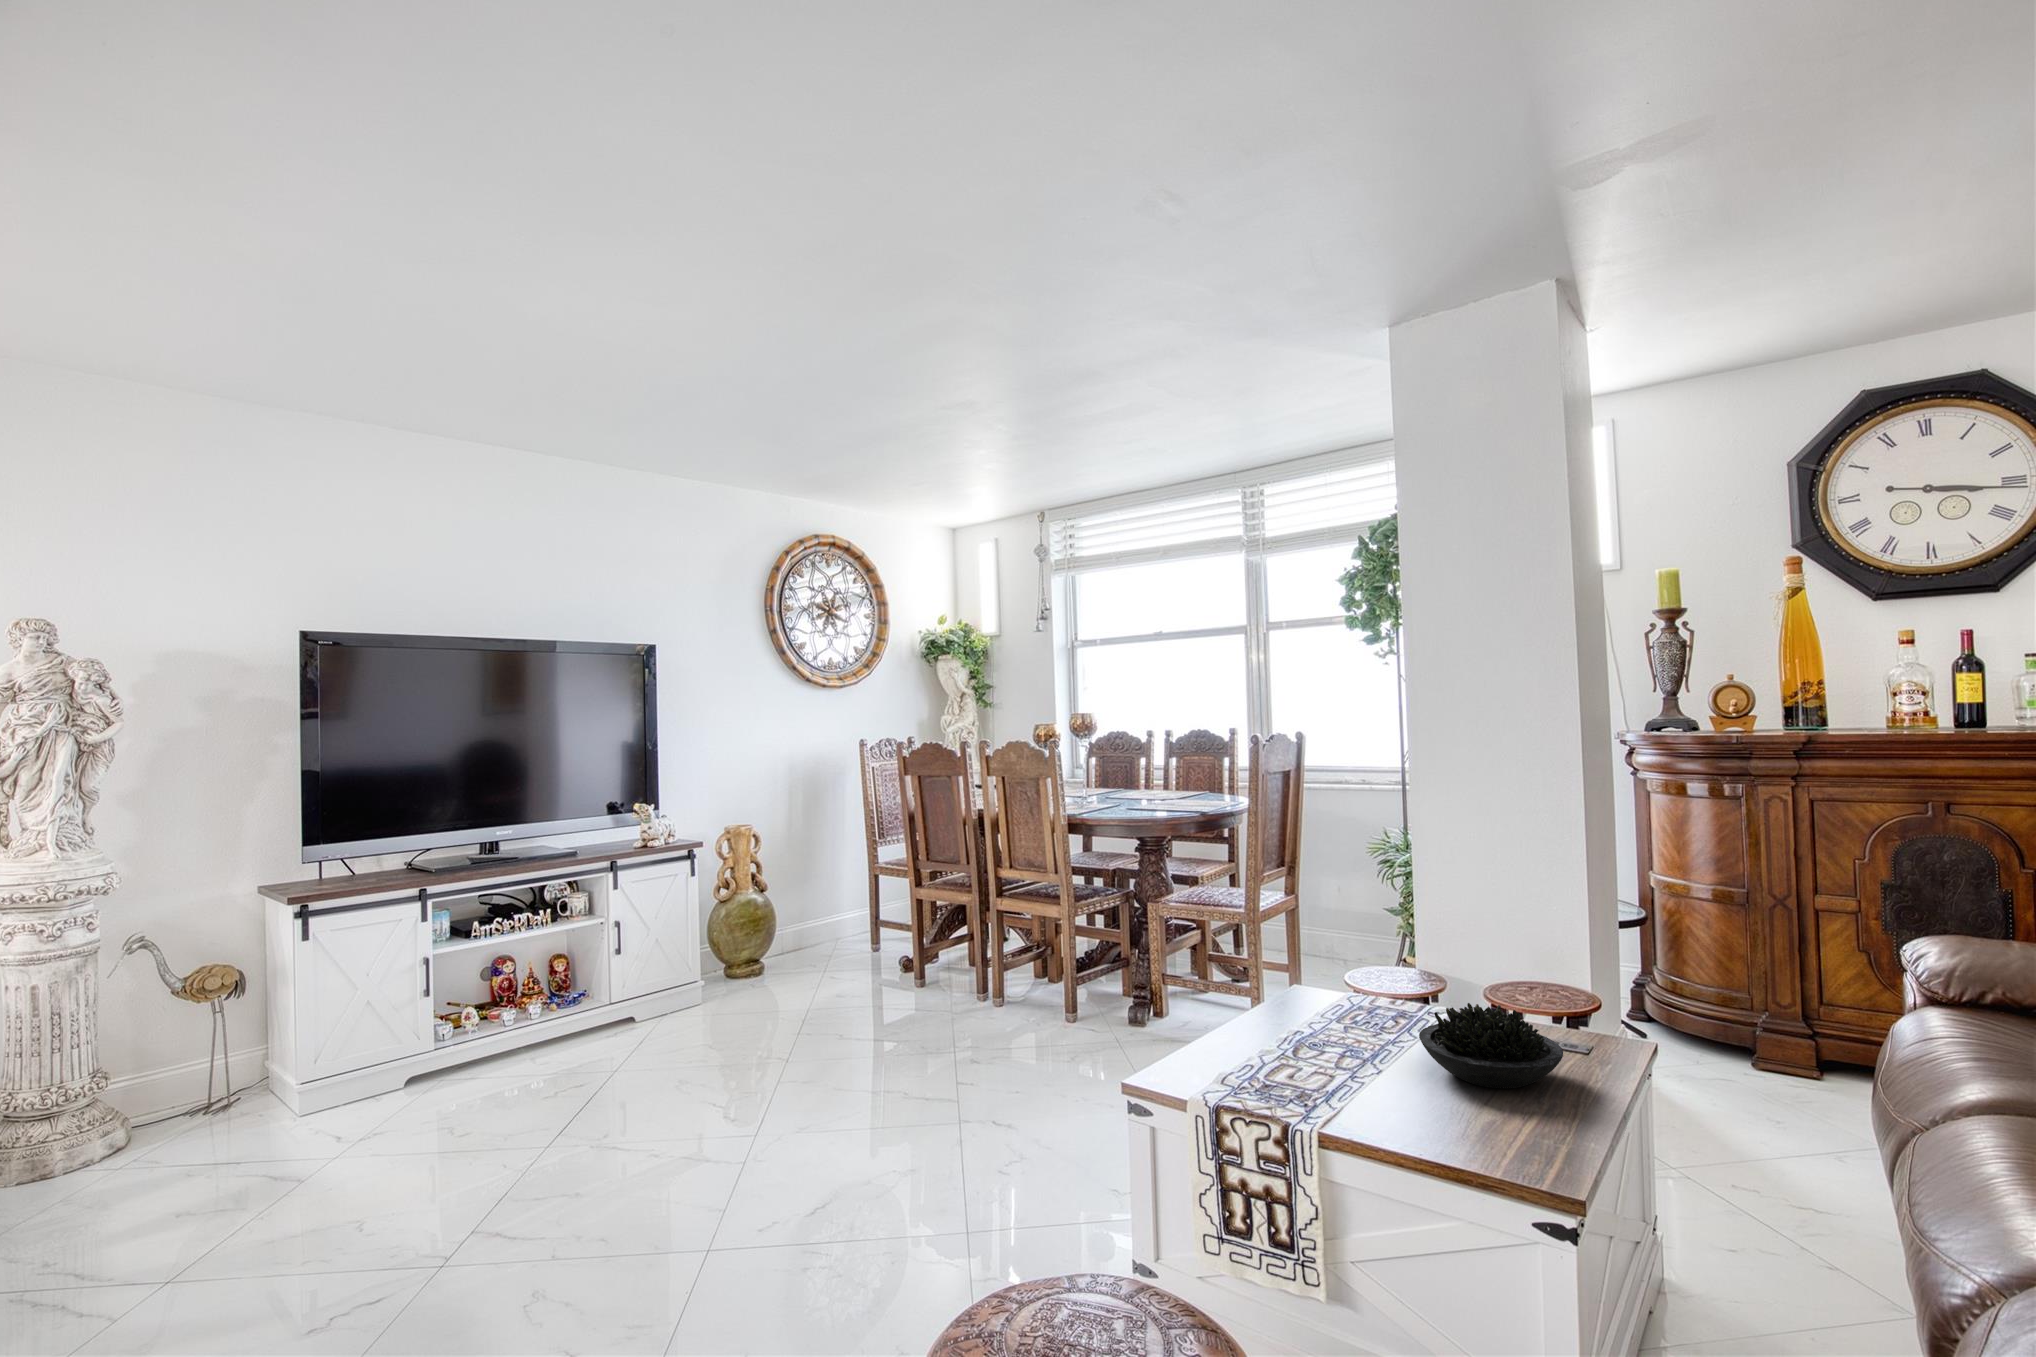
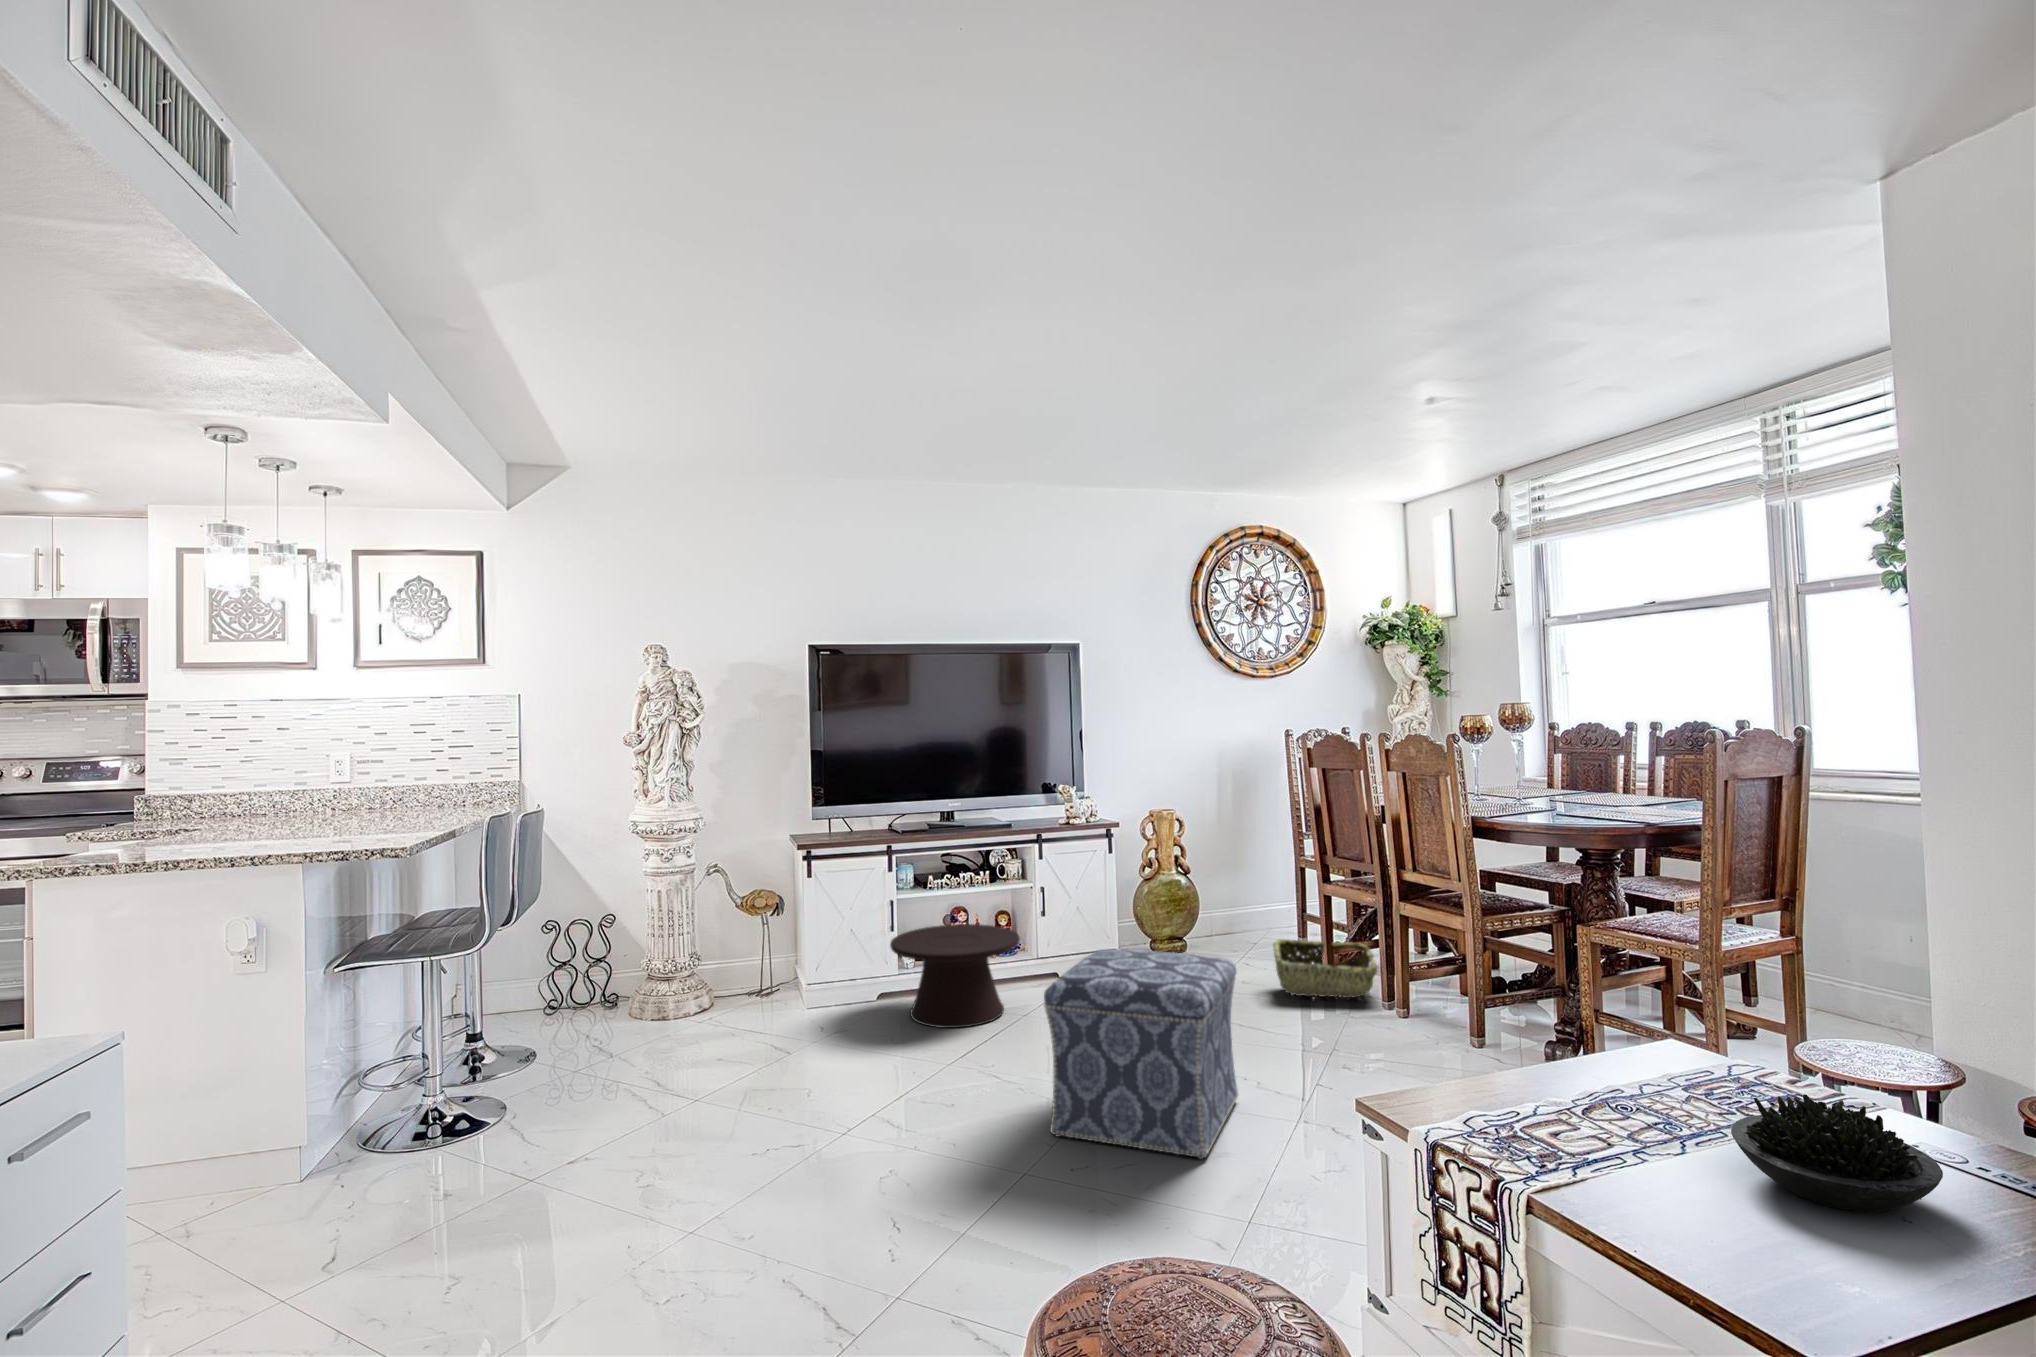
woven basket: none [867,942,969,1002] -> present [1273,939,1377,998]
ottoman: none [696,968,887,1198] -> present [1044,949,1238,1159]
side table: none [429,972,603,1104] -> present [890,924,1020,1028]

